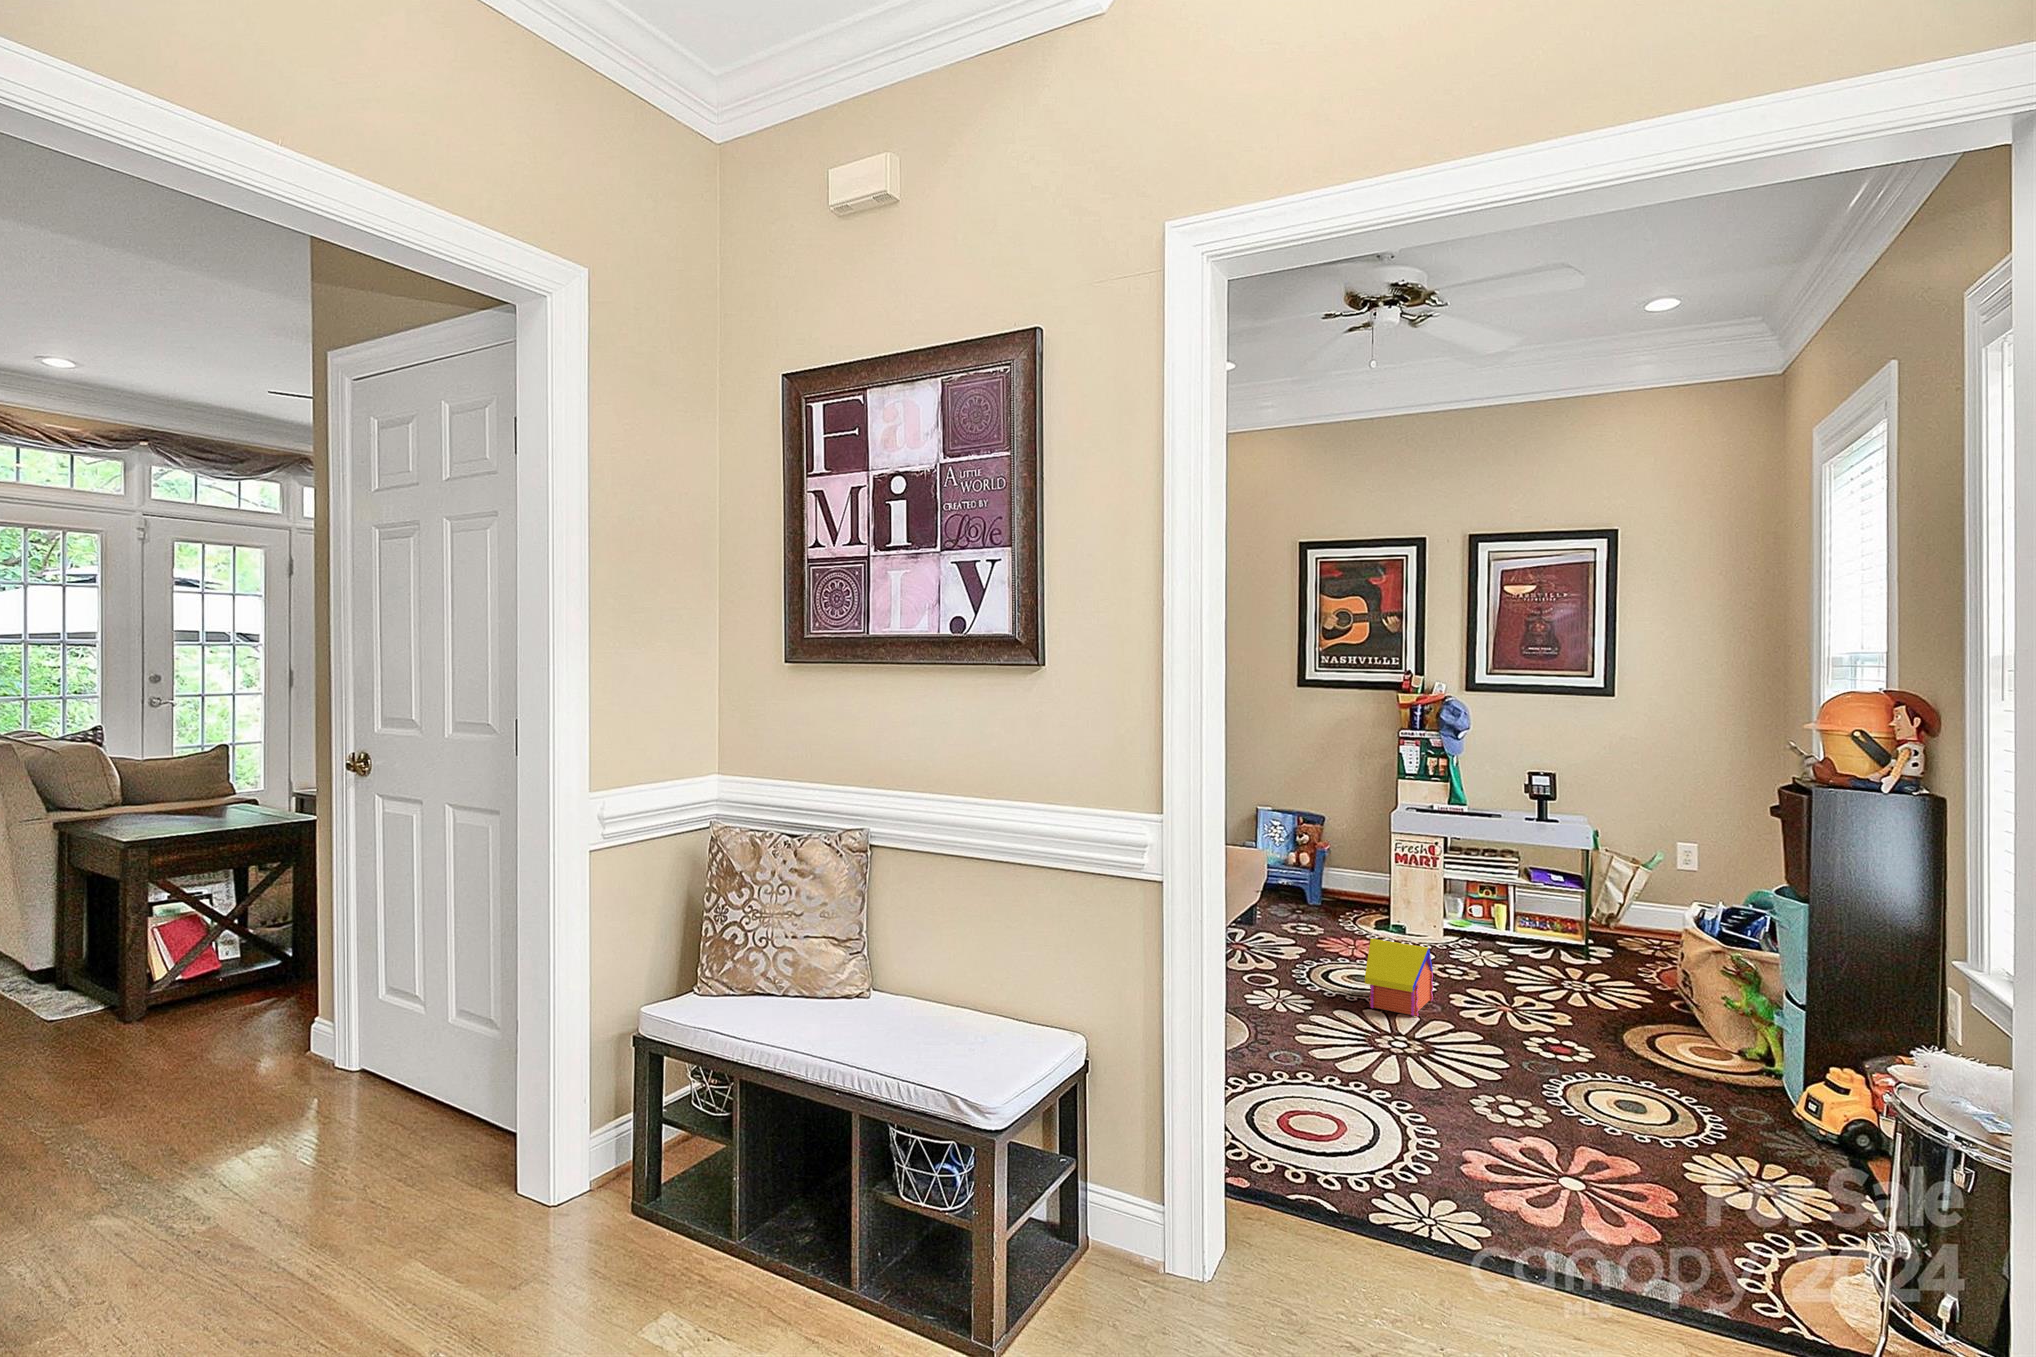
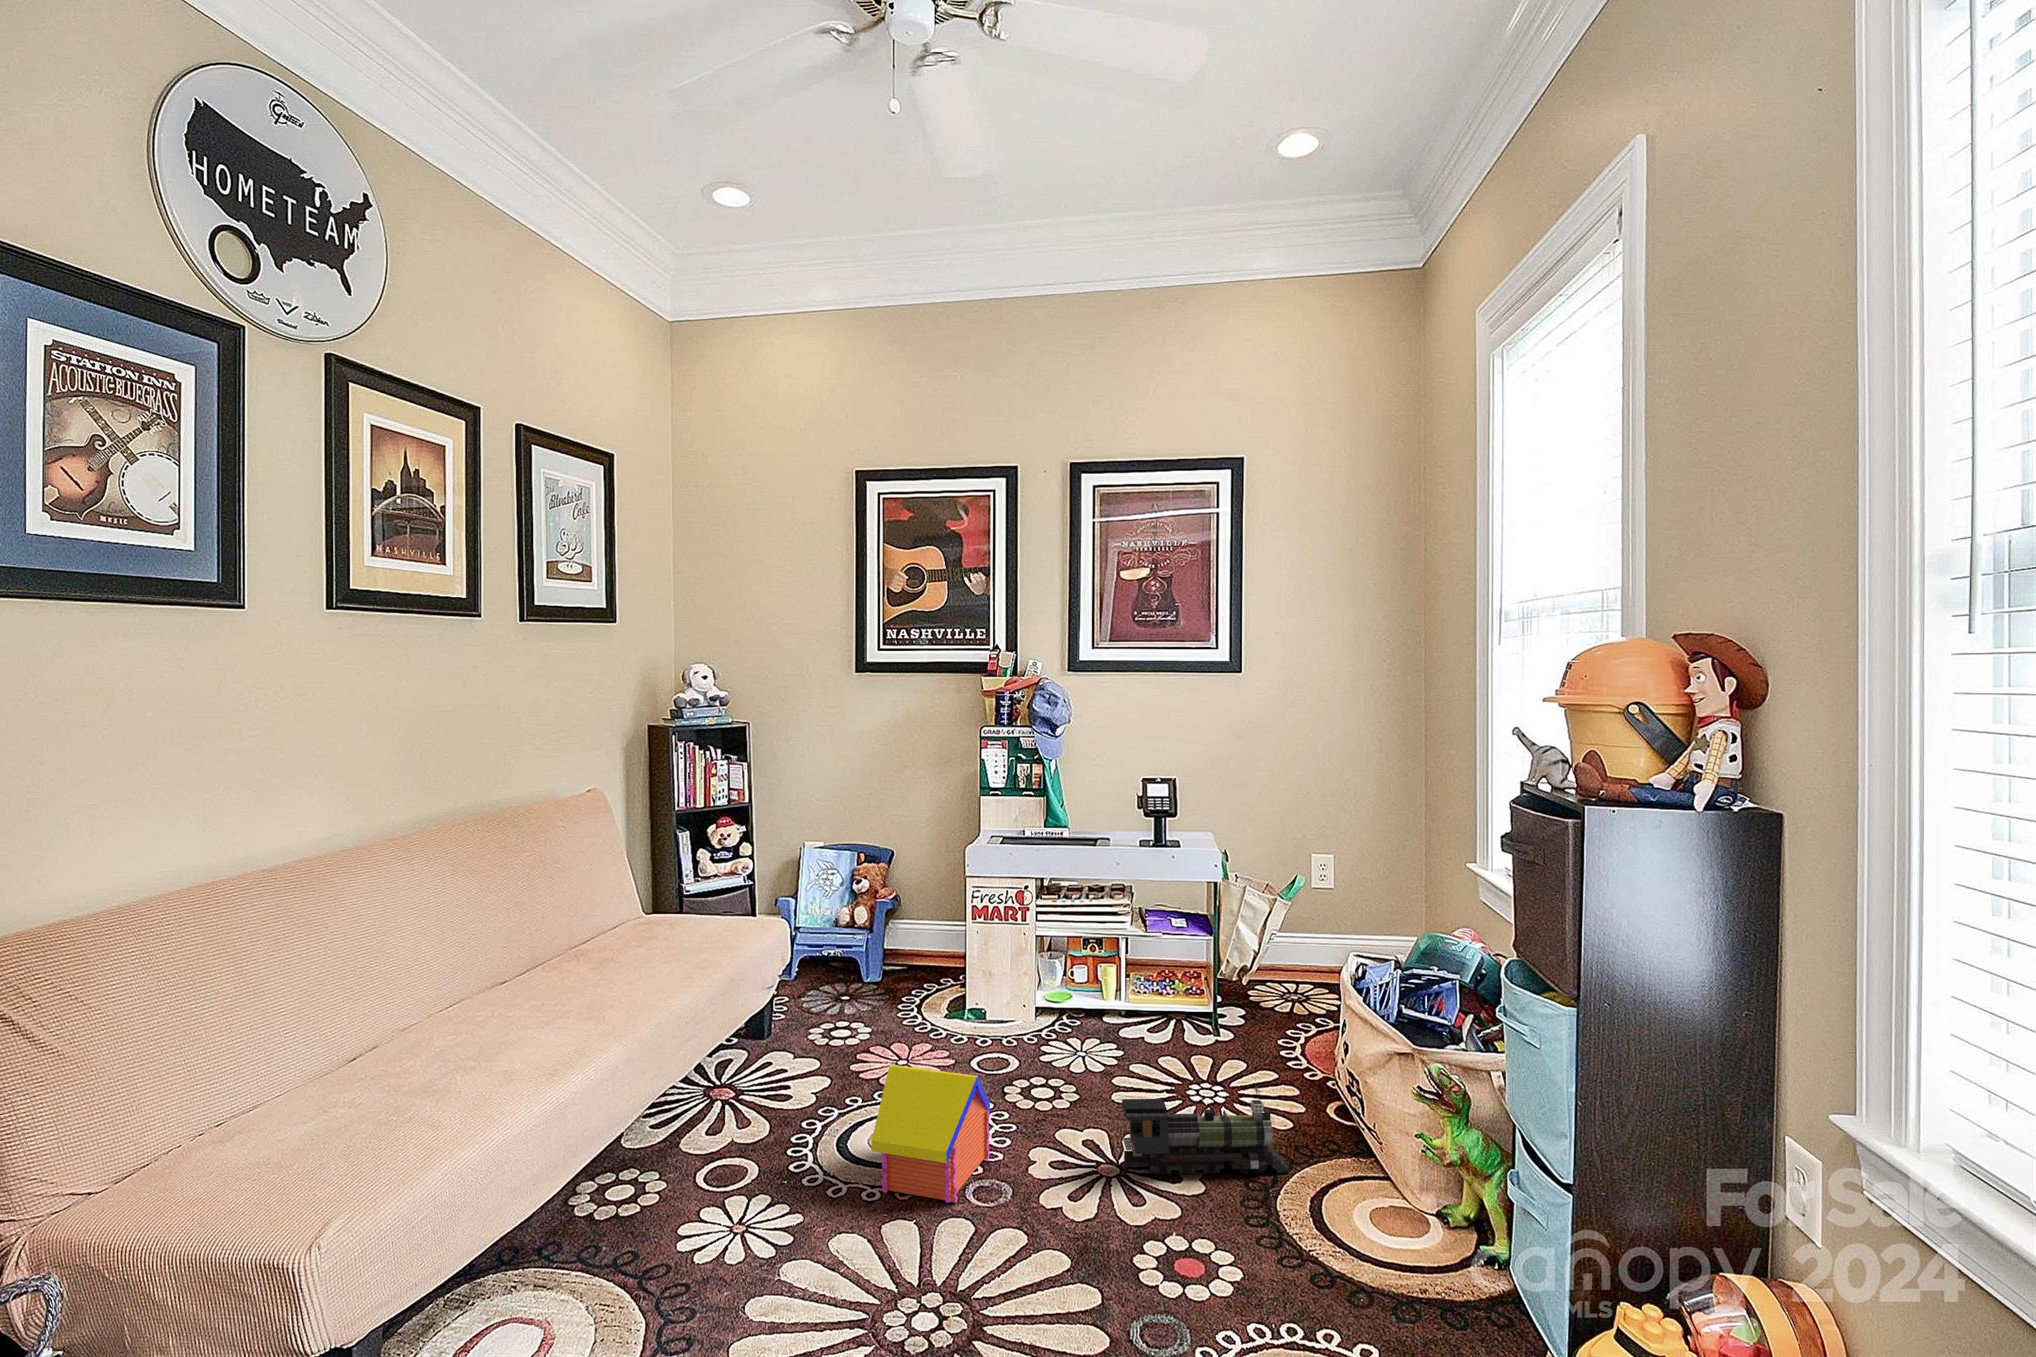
toy train: none [1522,971,1638,1027] -> present [1122,1086,1289,1175]

